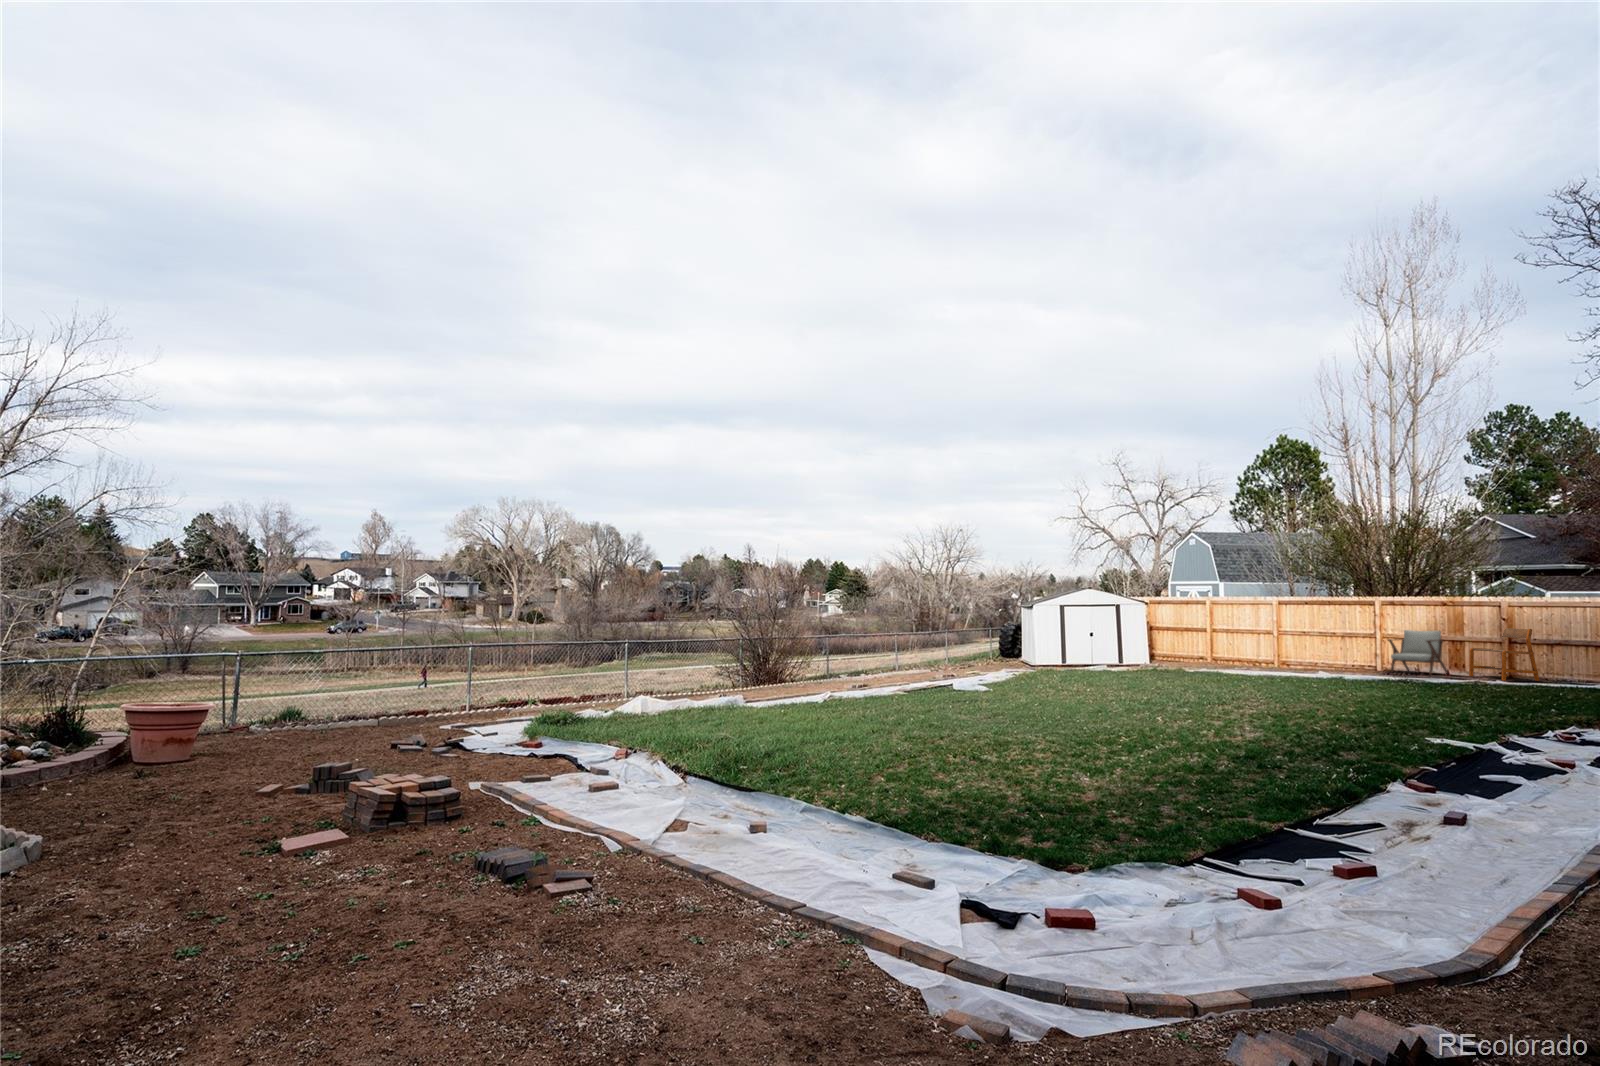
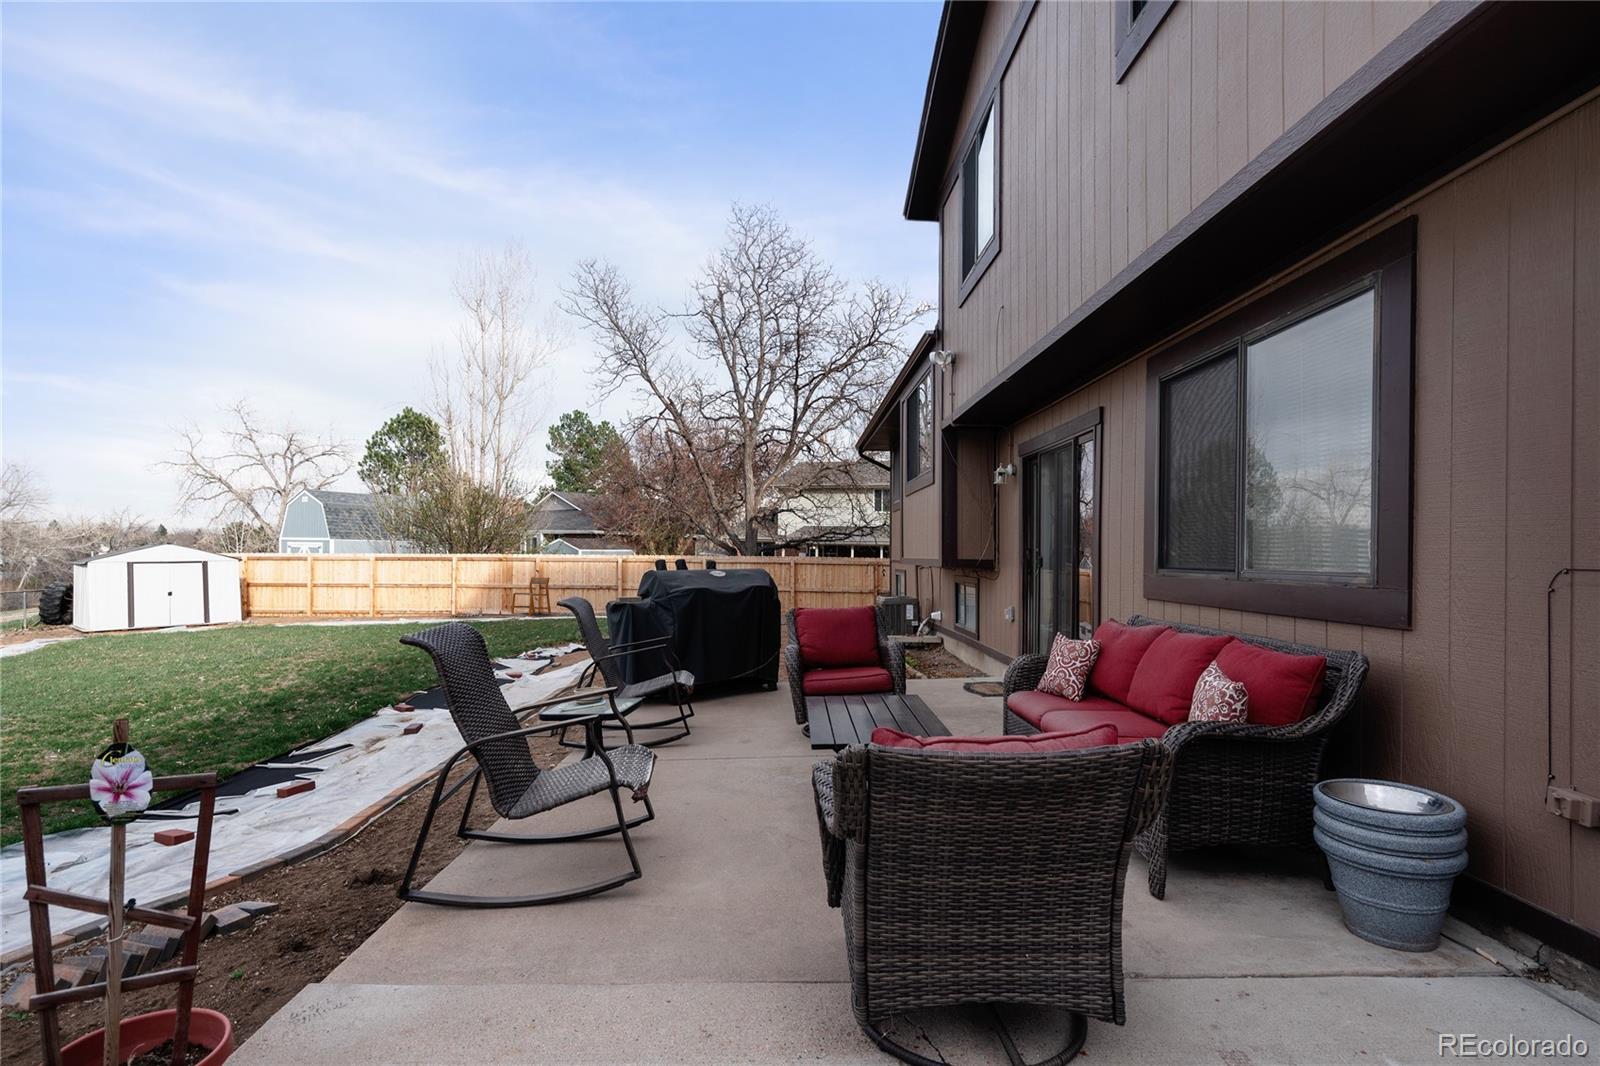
lounge chair: present [1388,630,1448,675] -> none [459,580,499,615]

